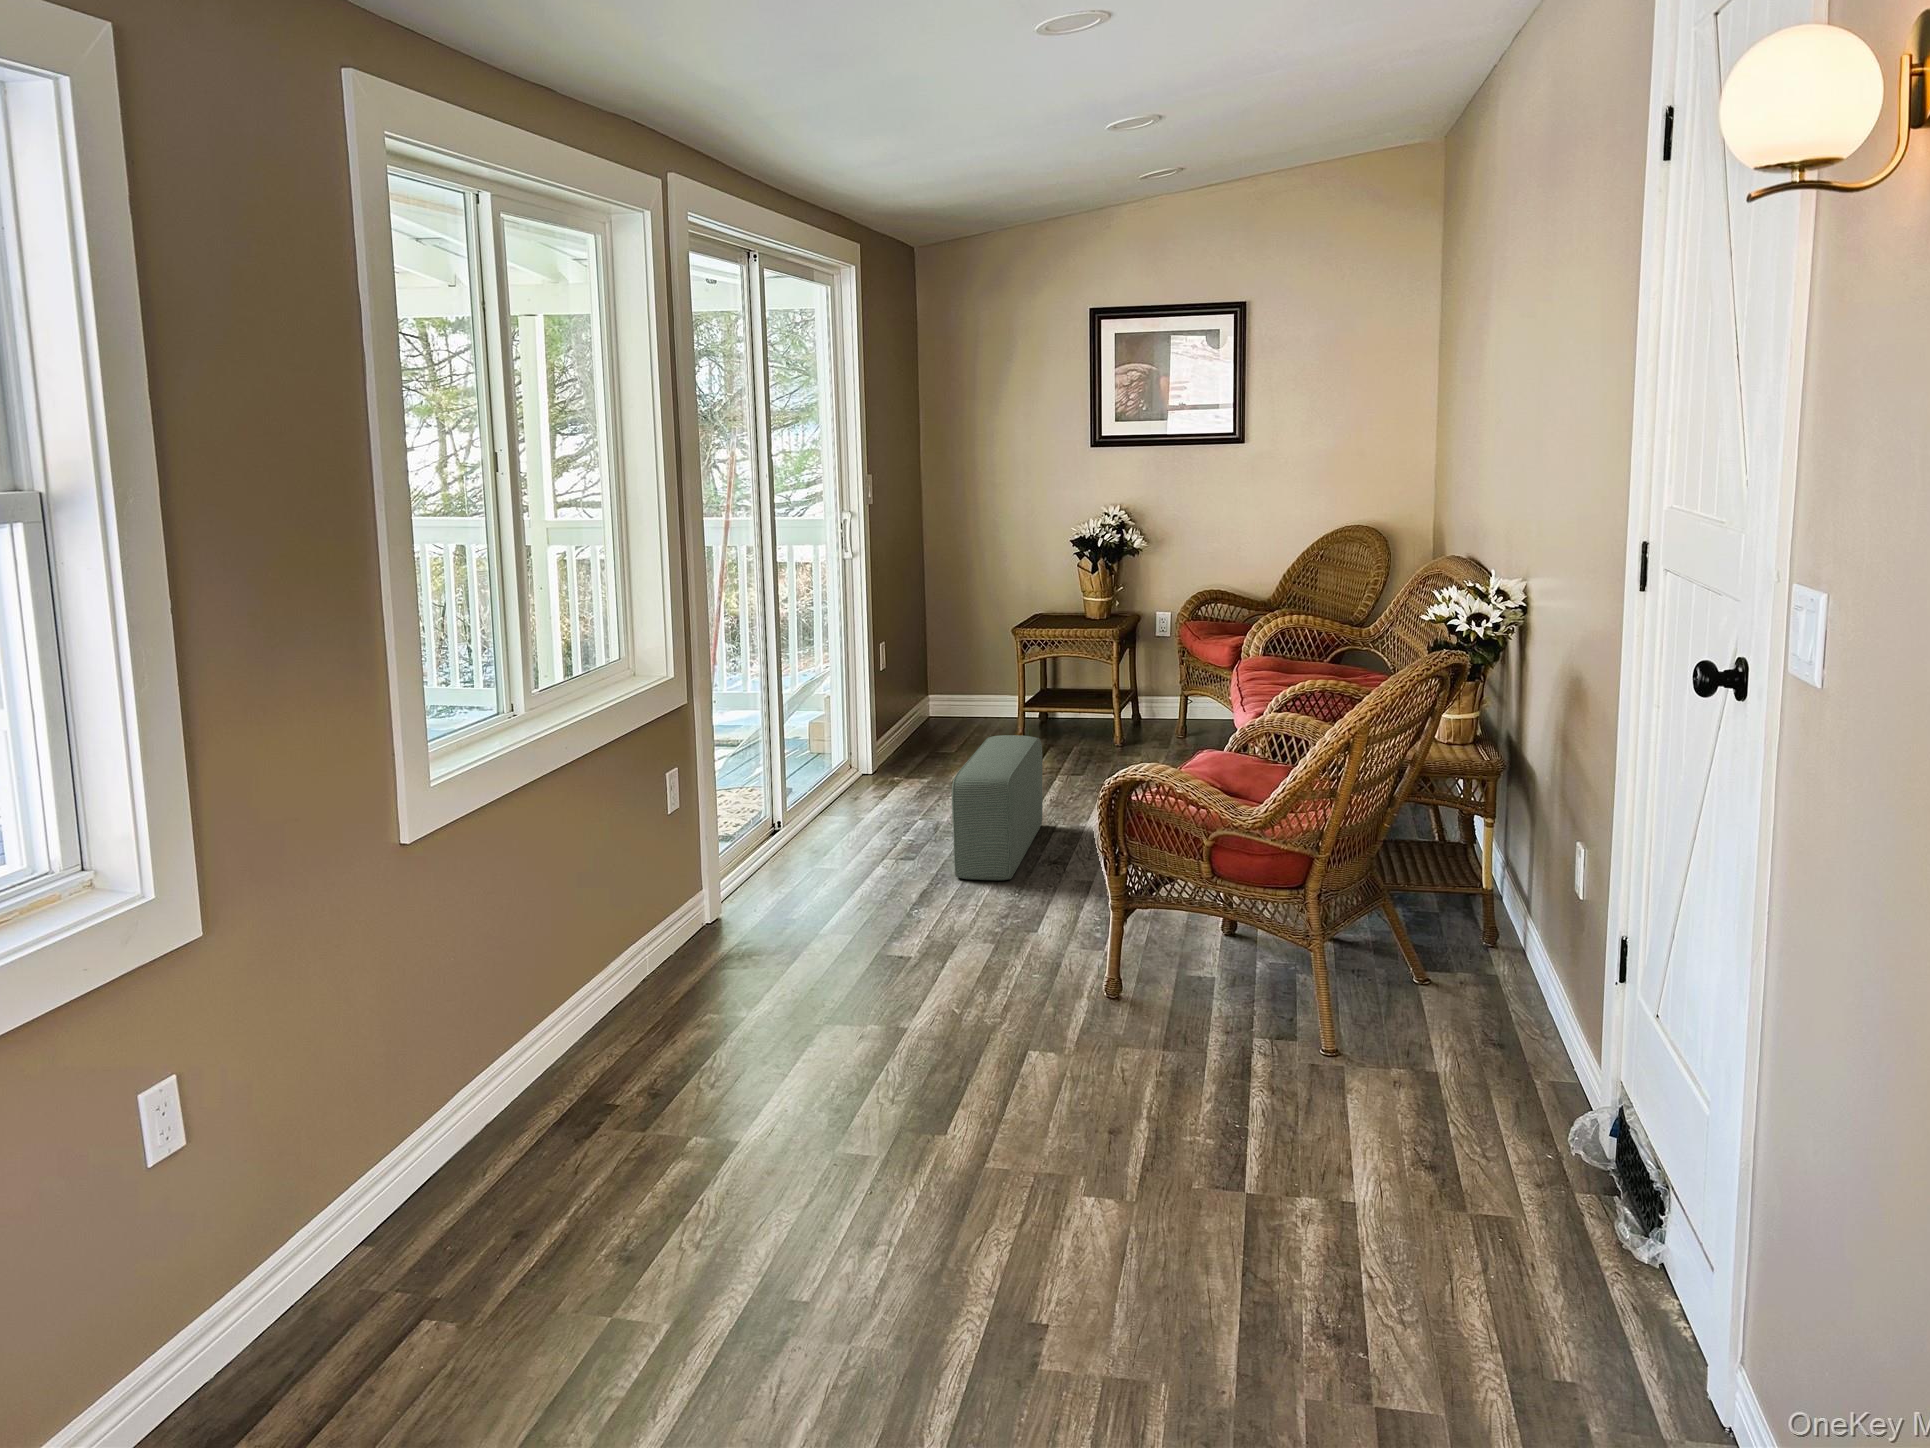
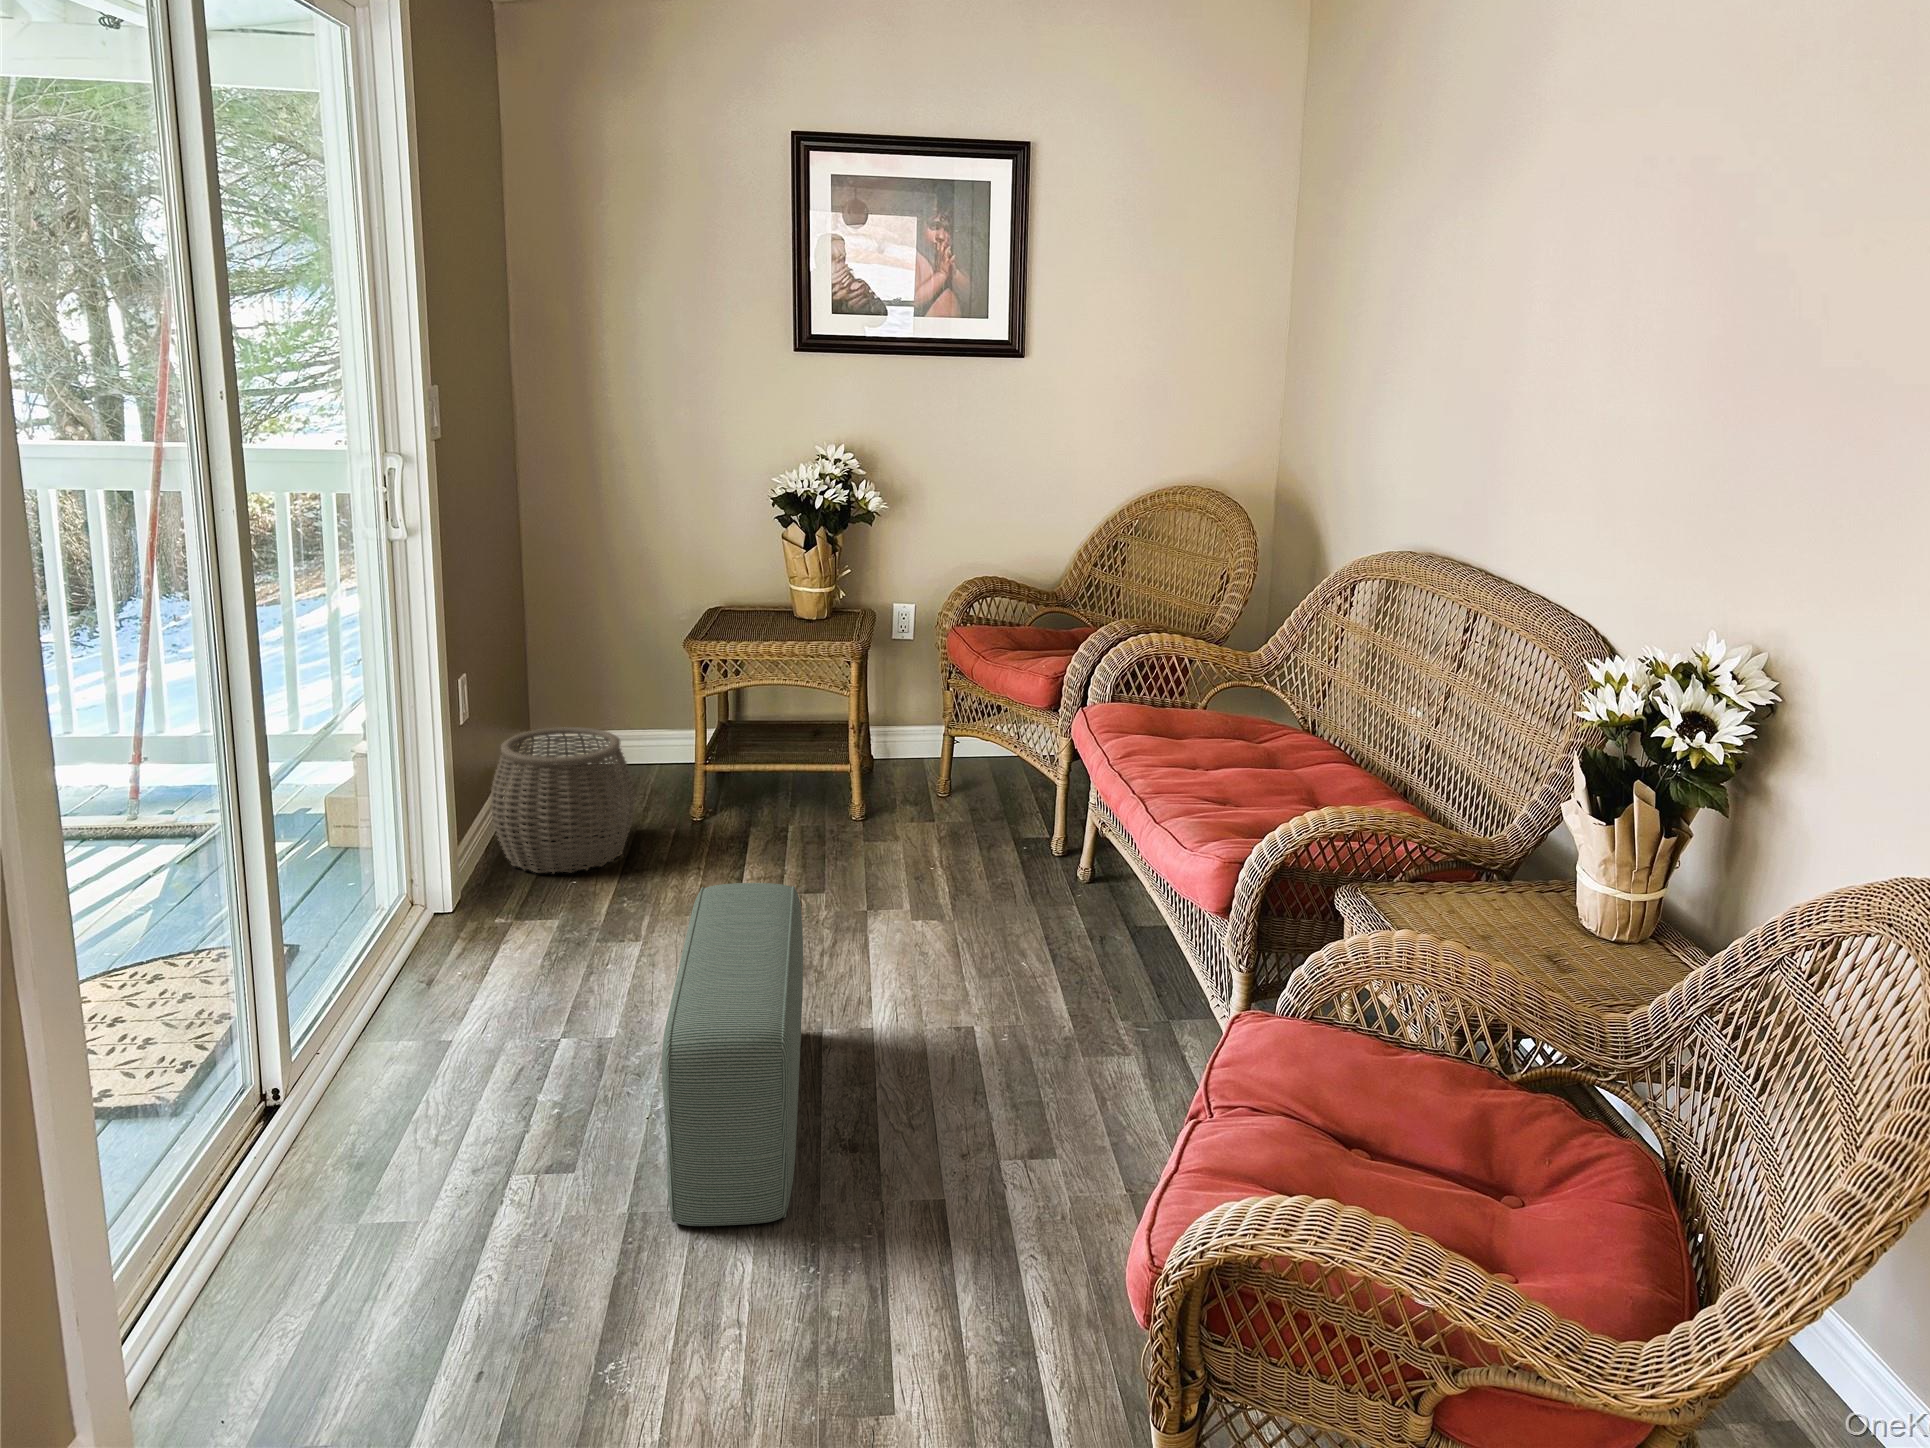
woven basket: none [894,679,978,762] -> present [490,727,636,874]

